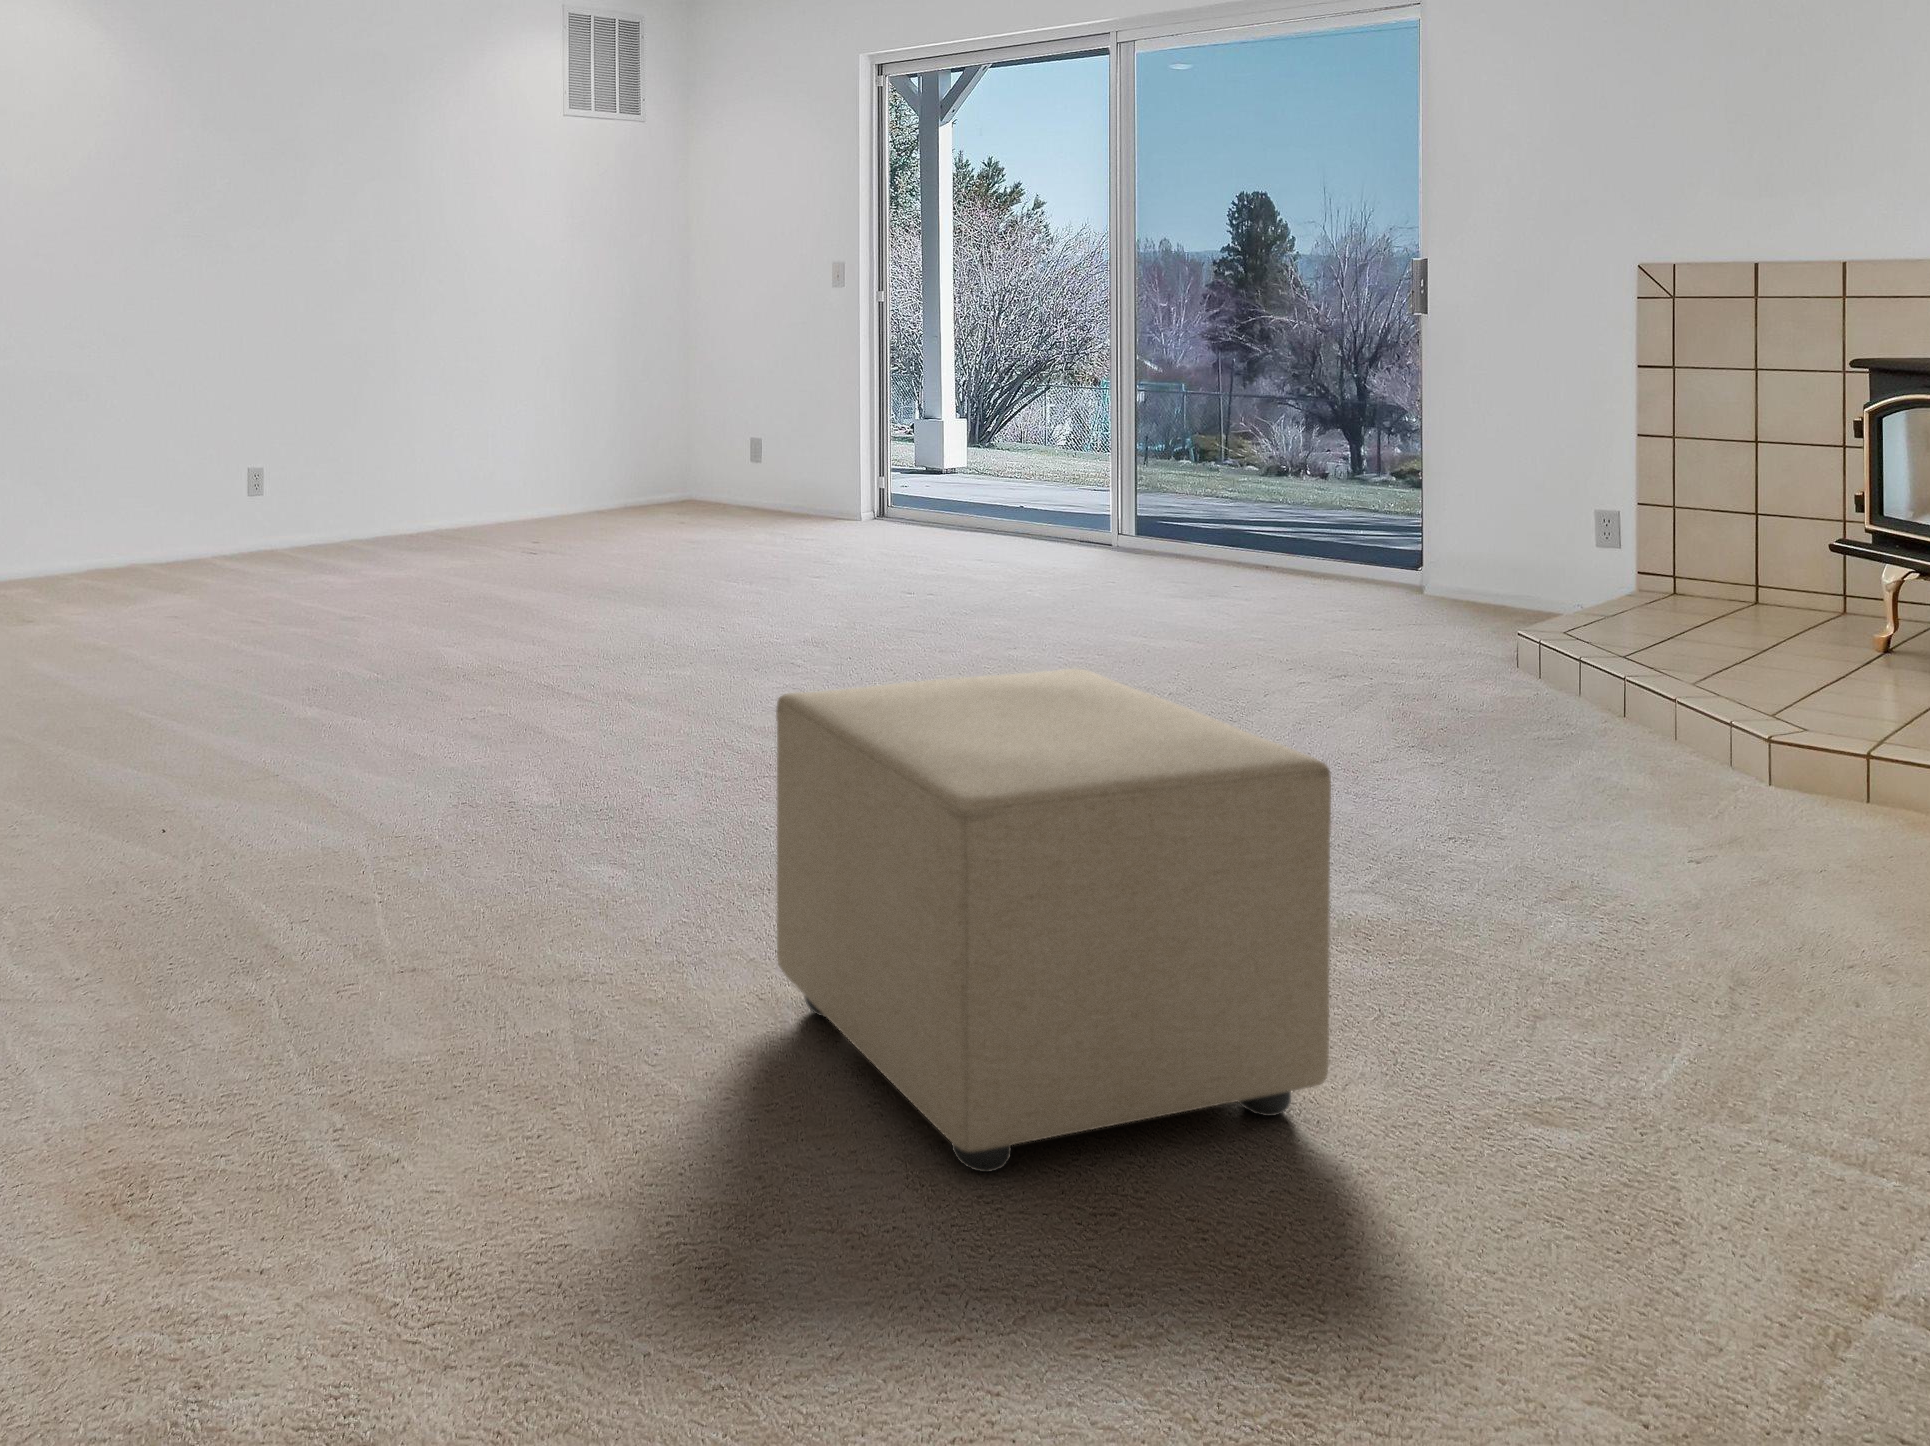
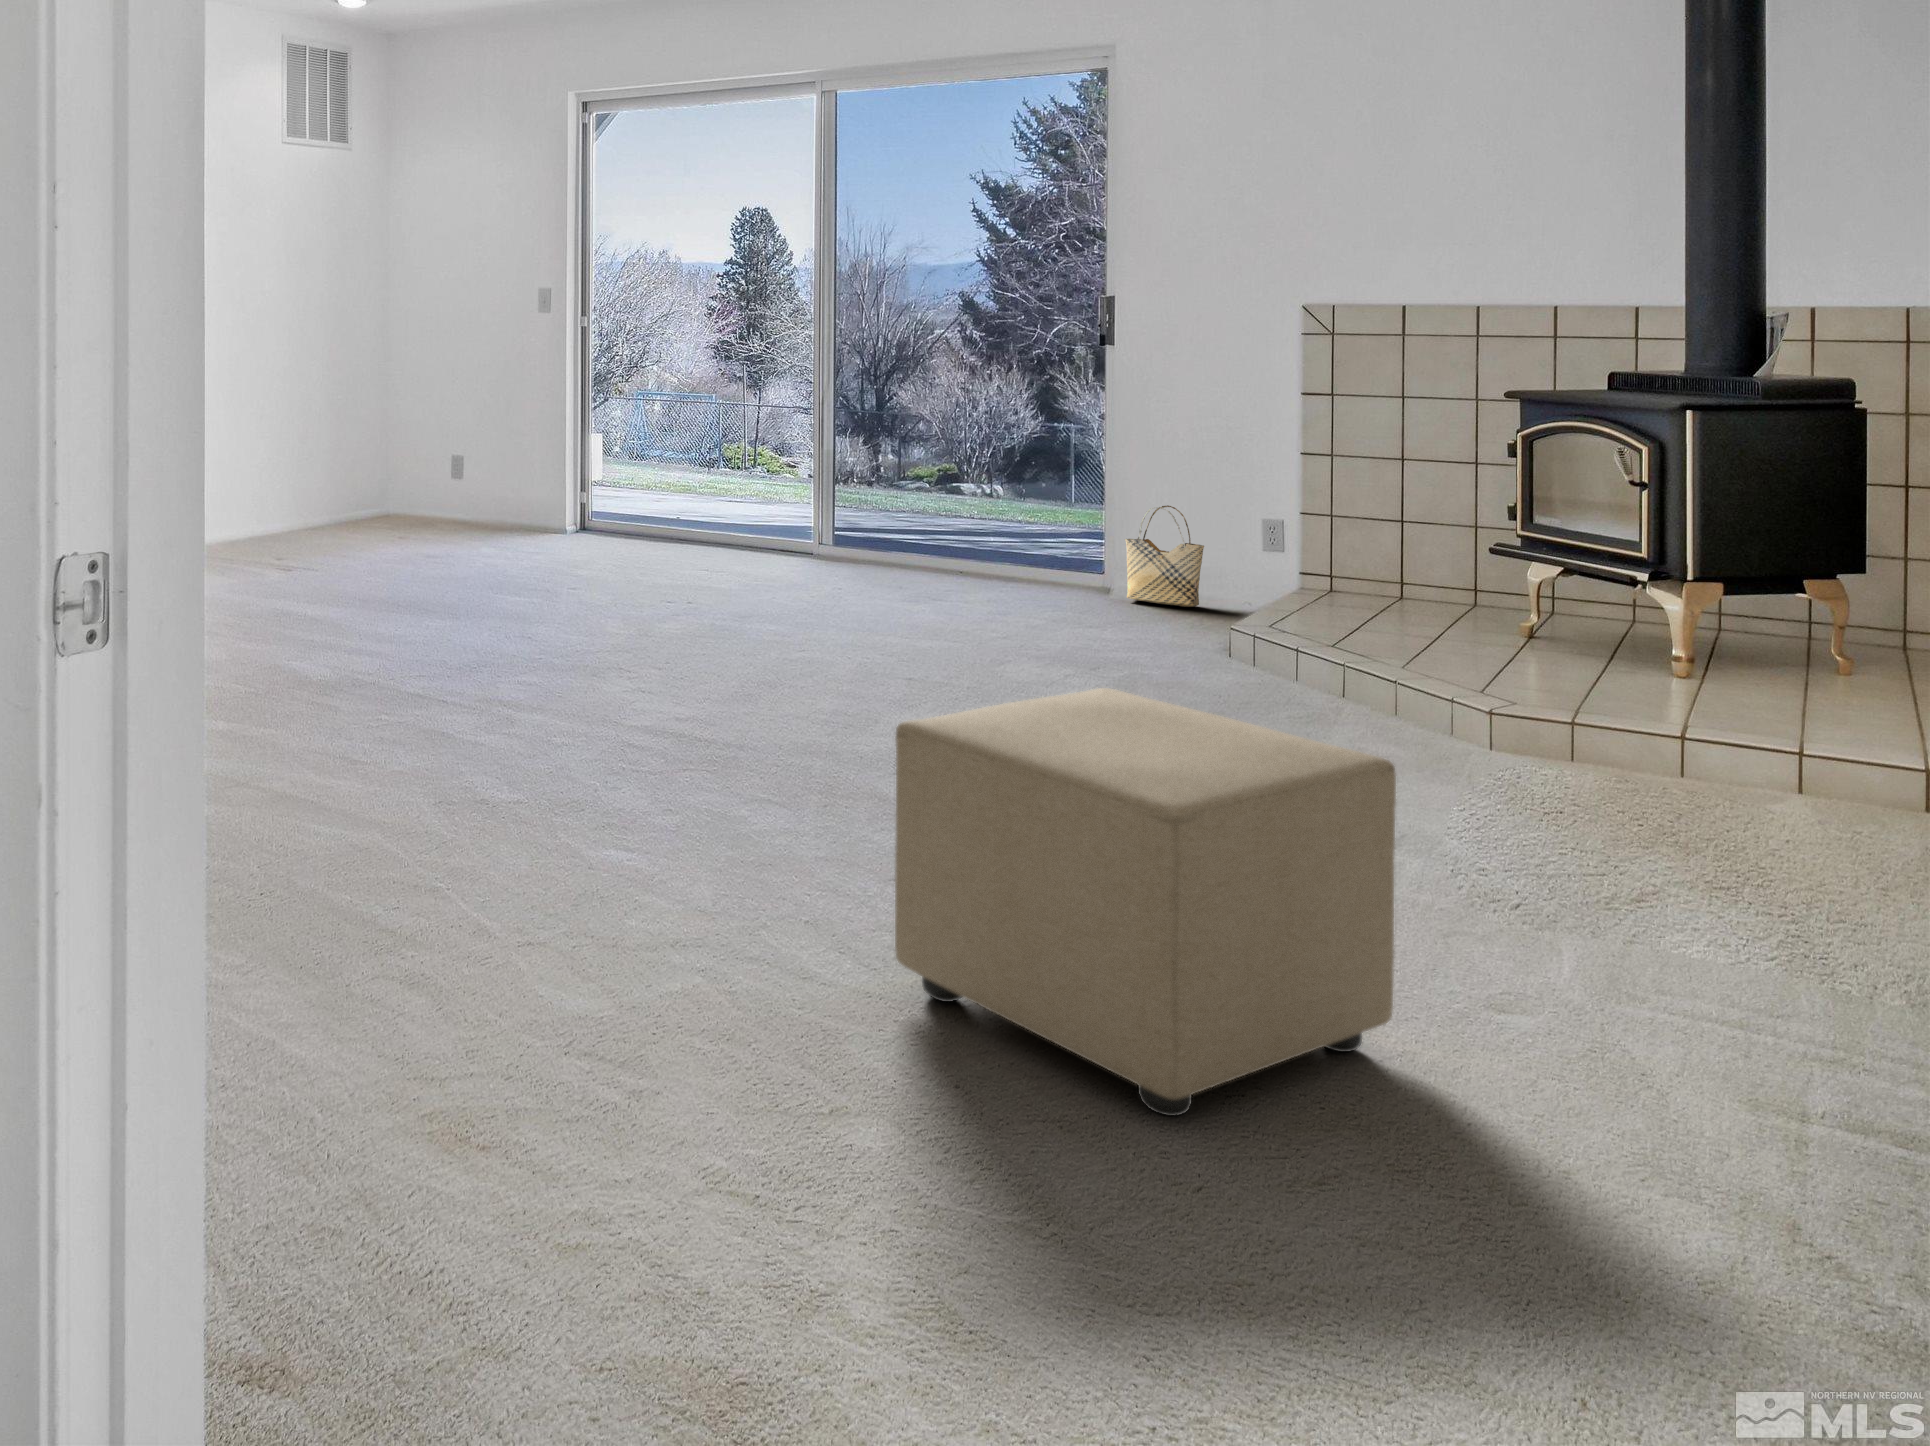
woven basket: none [1428,493,1519,607] -> present [1125,505,1204,607]

